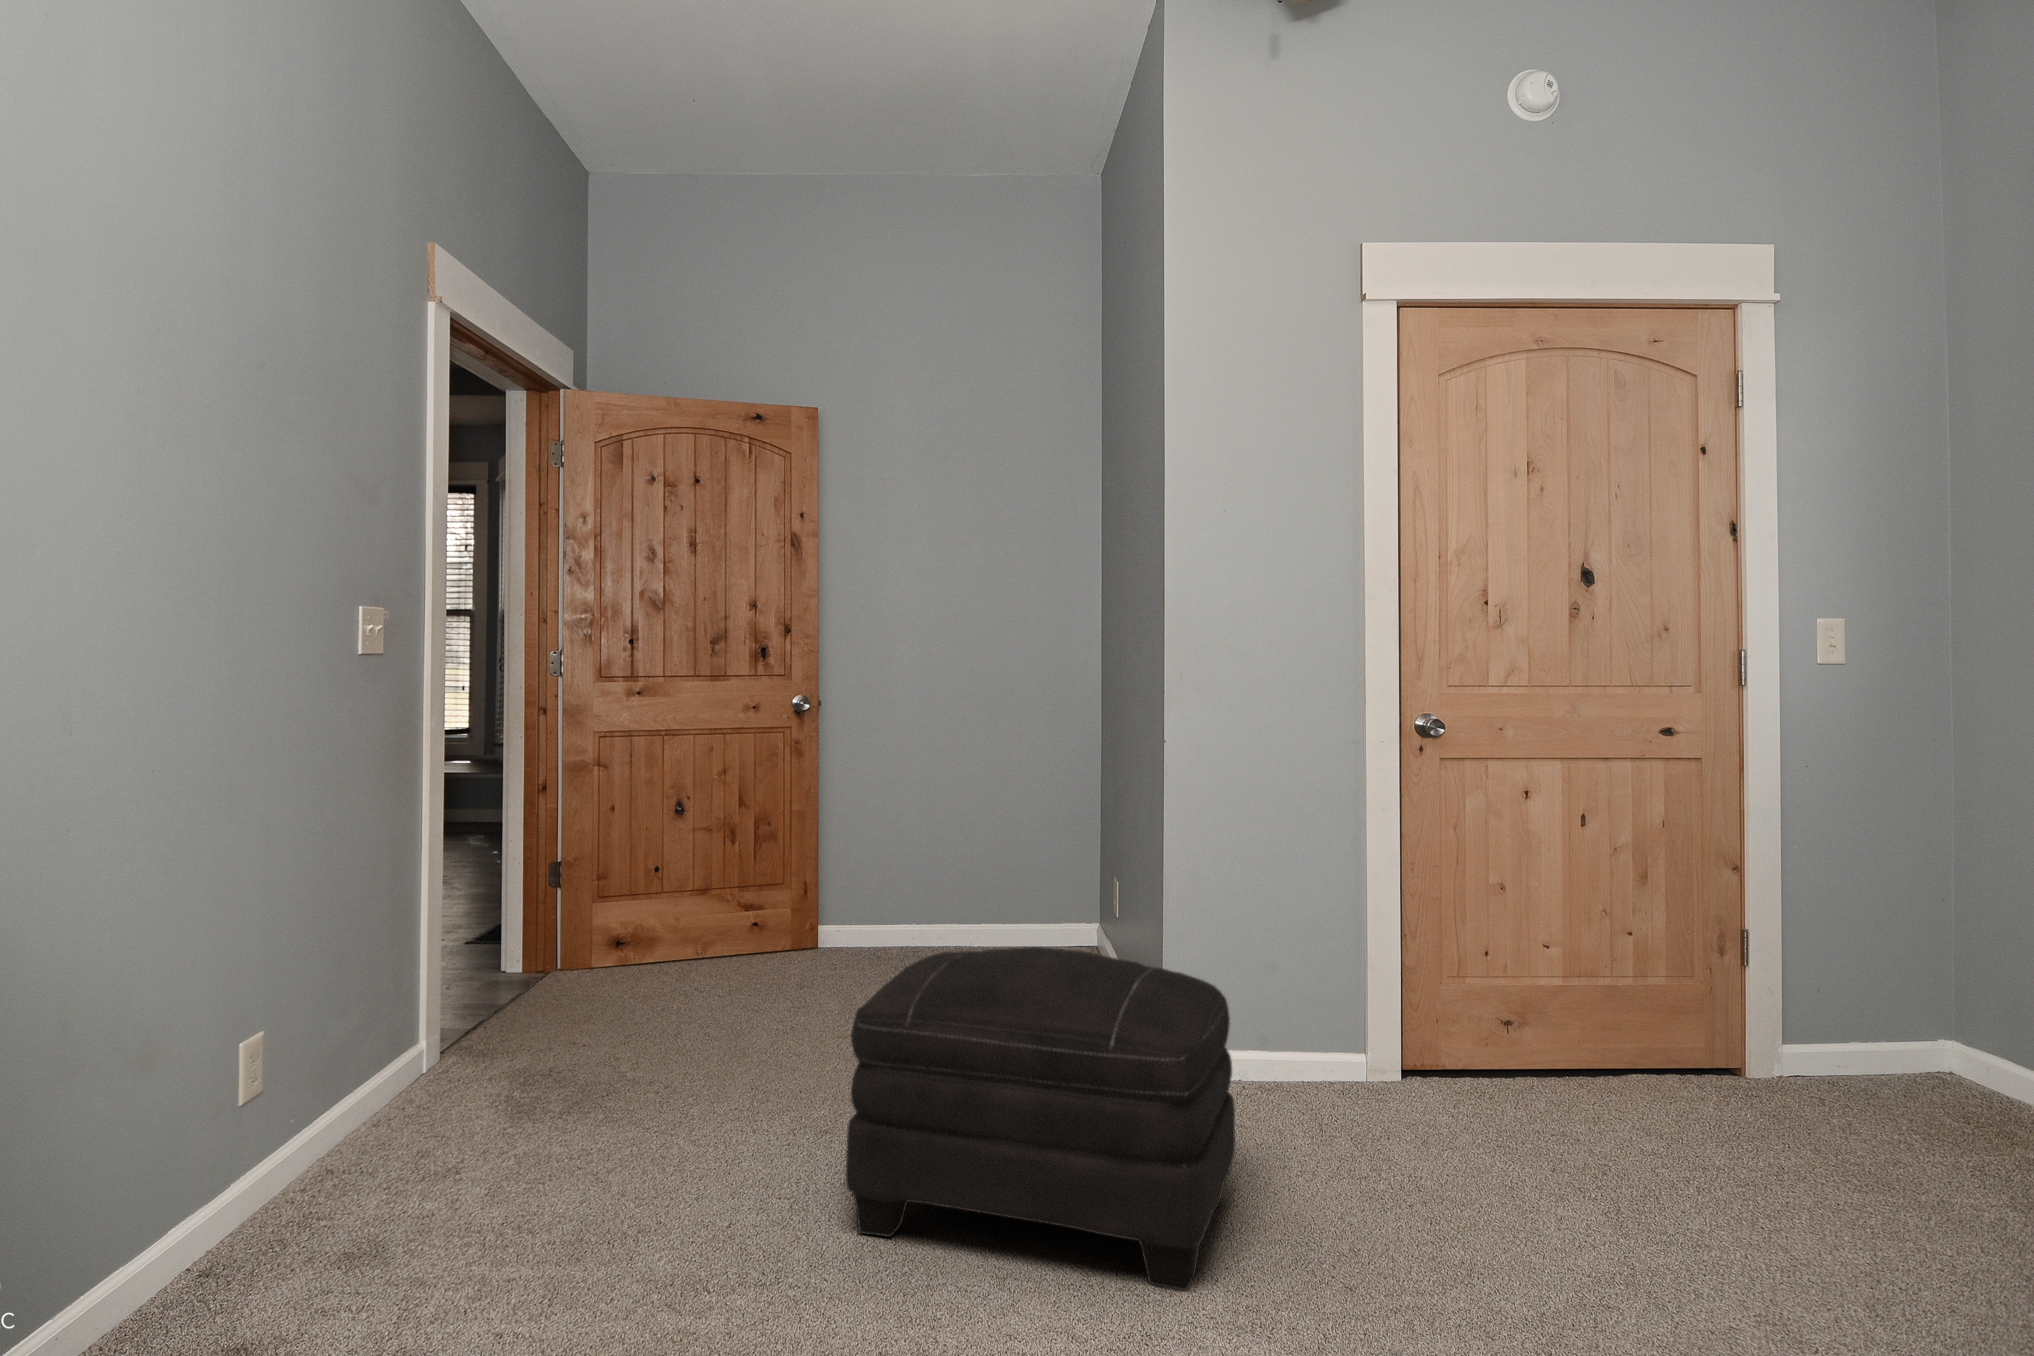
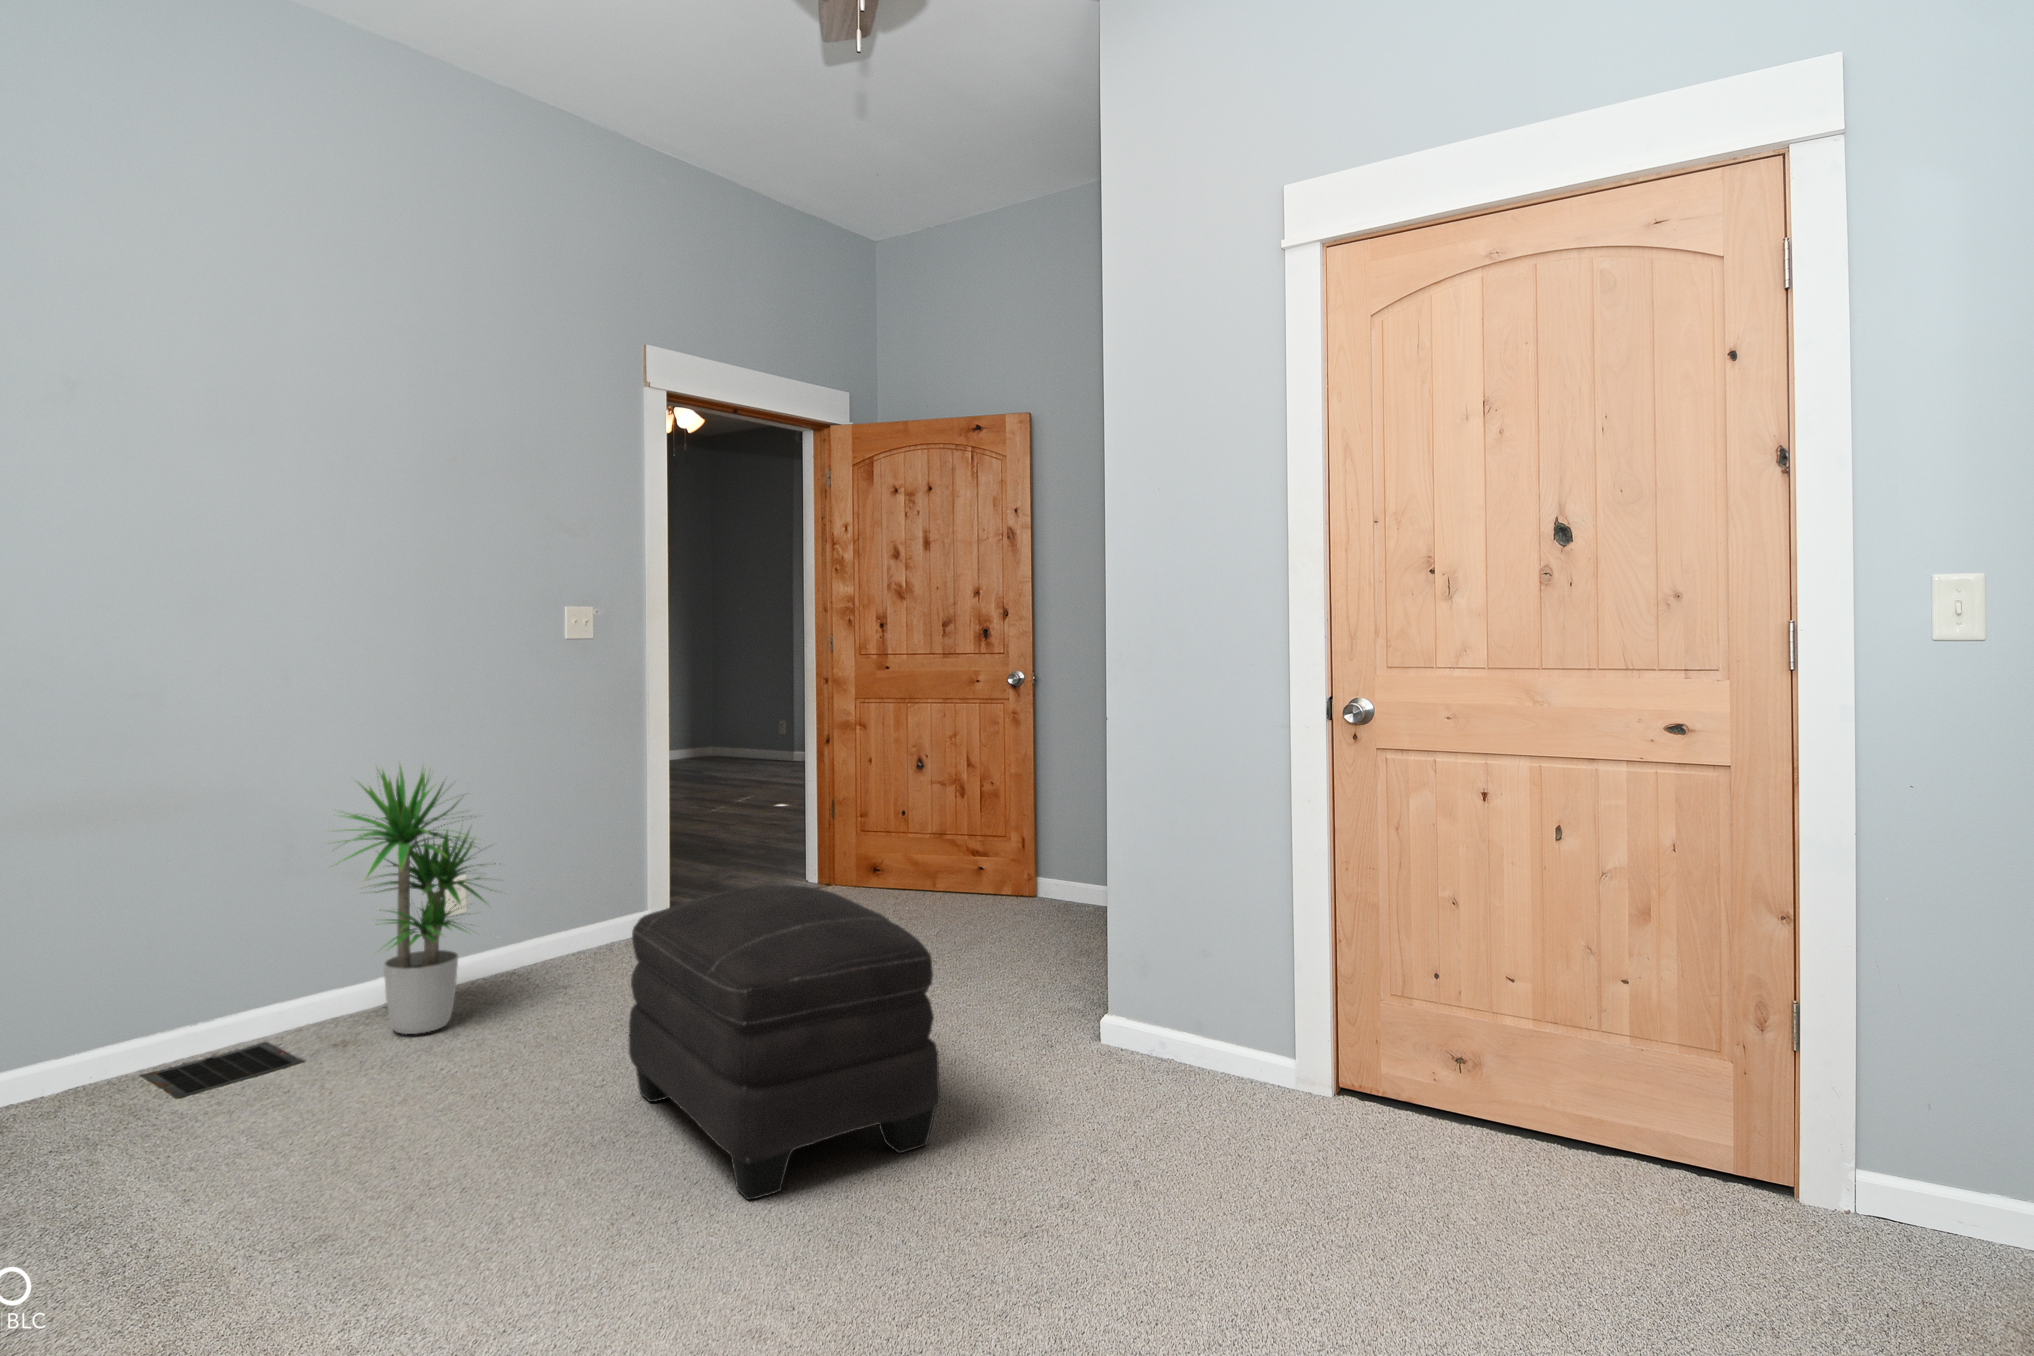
potted plant: none [234,843,497,1256] -> present [331,767,496,1034]

